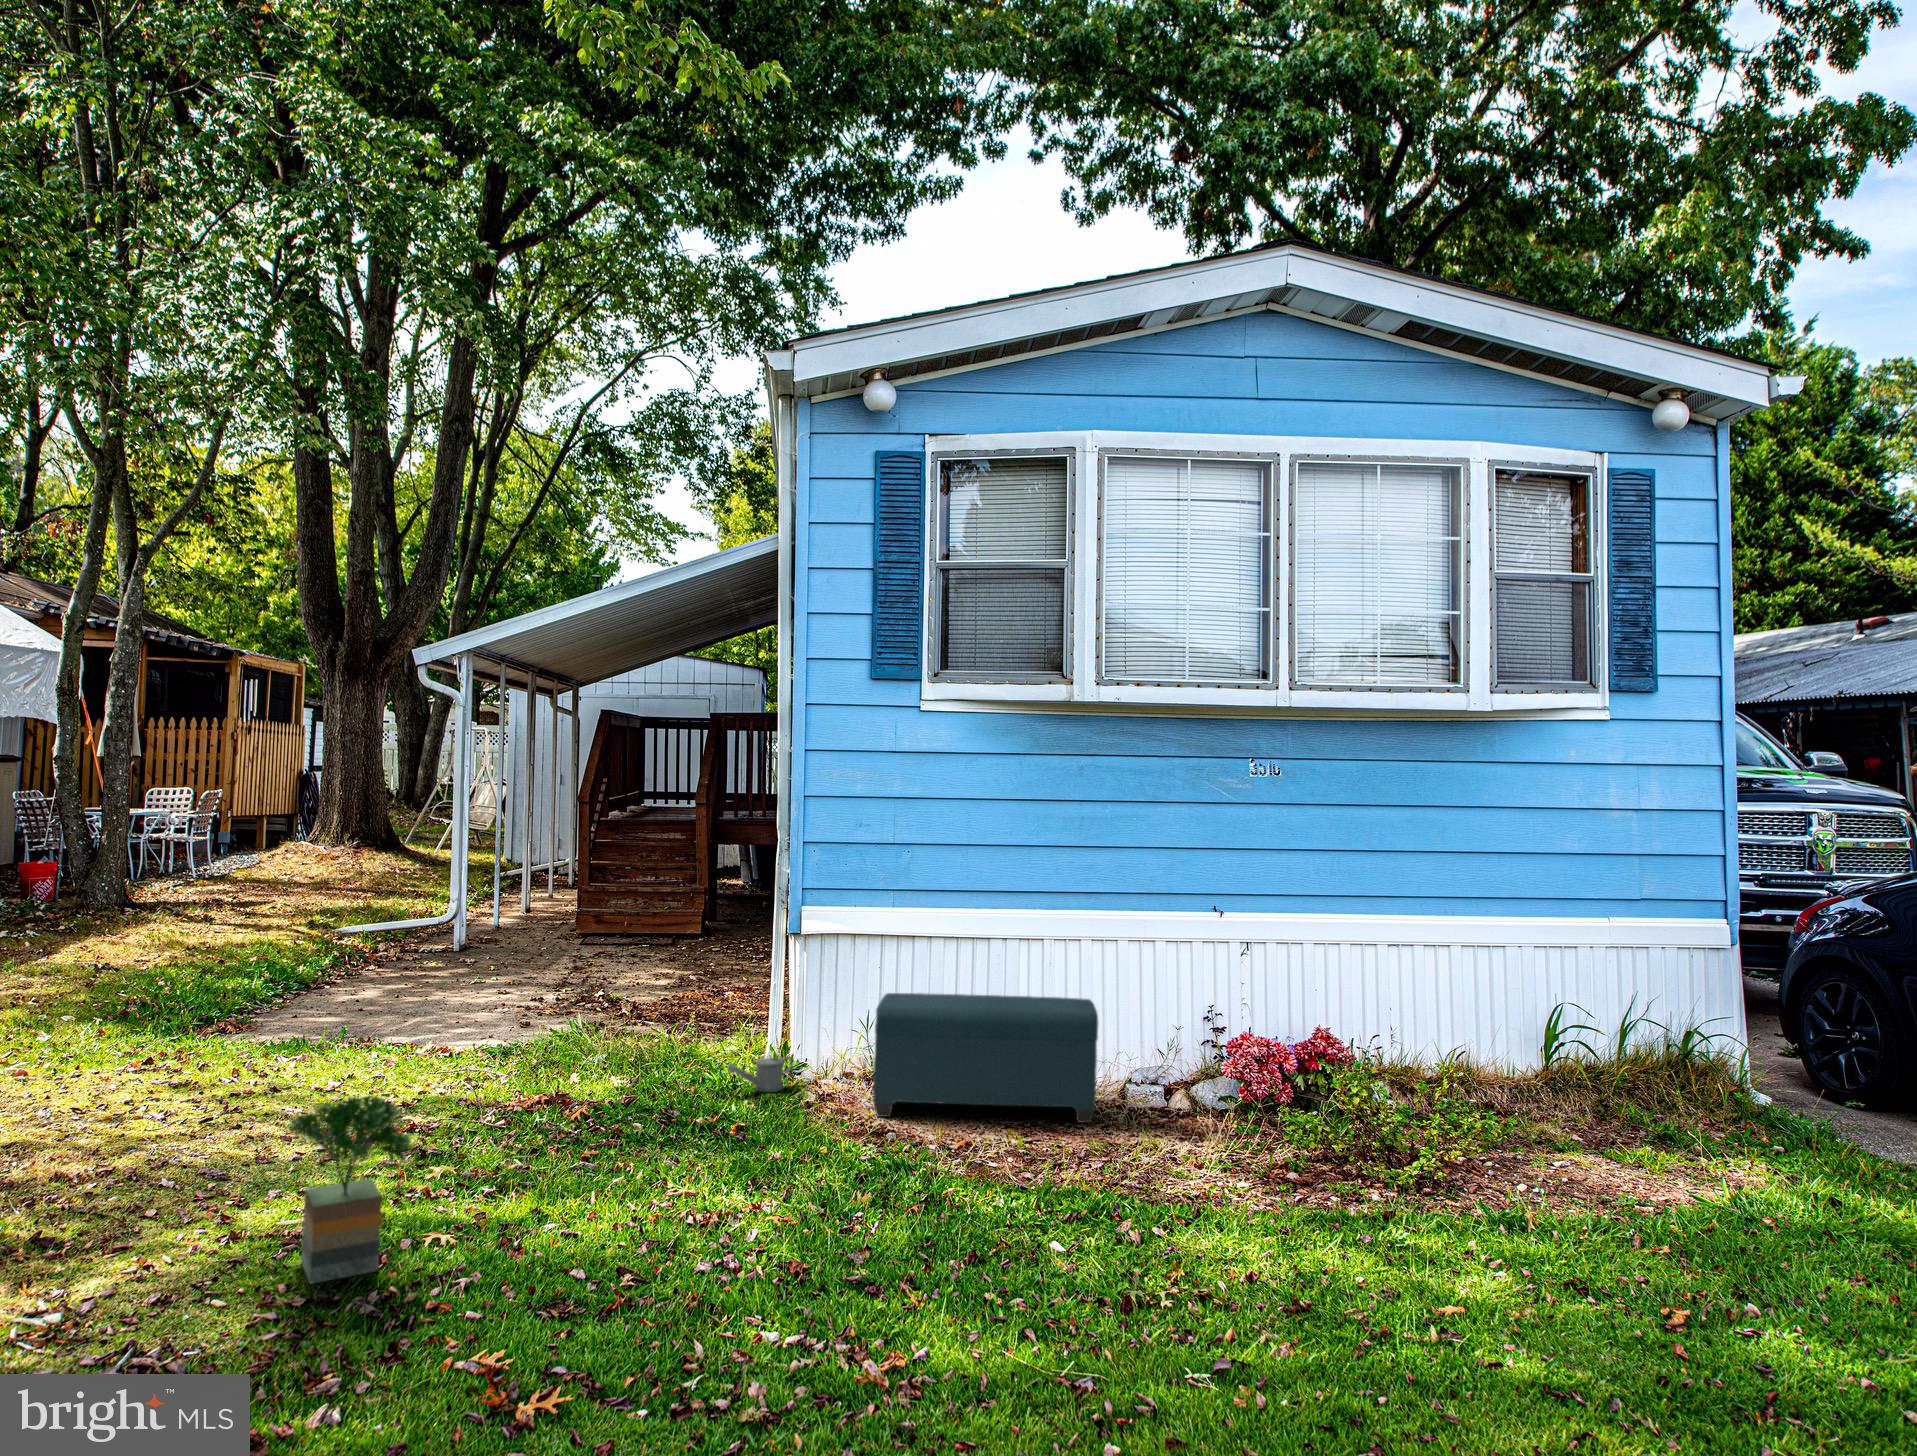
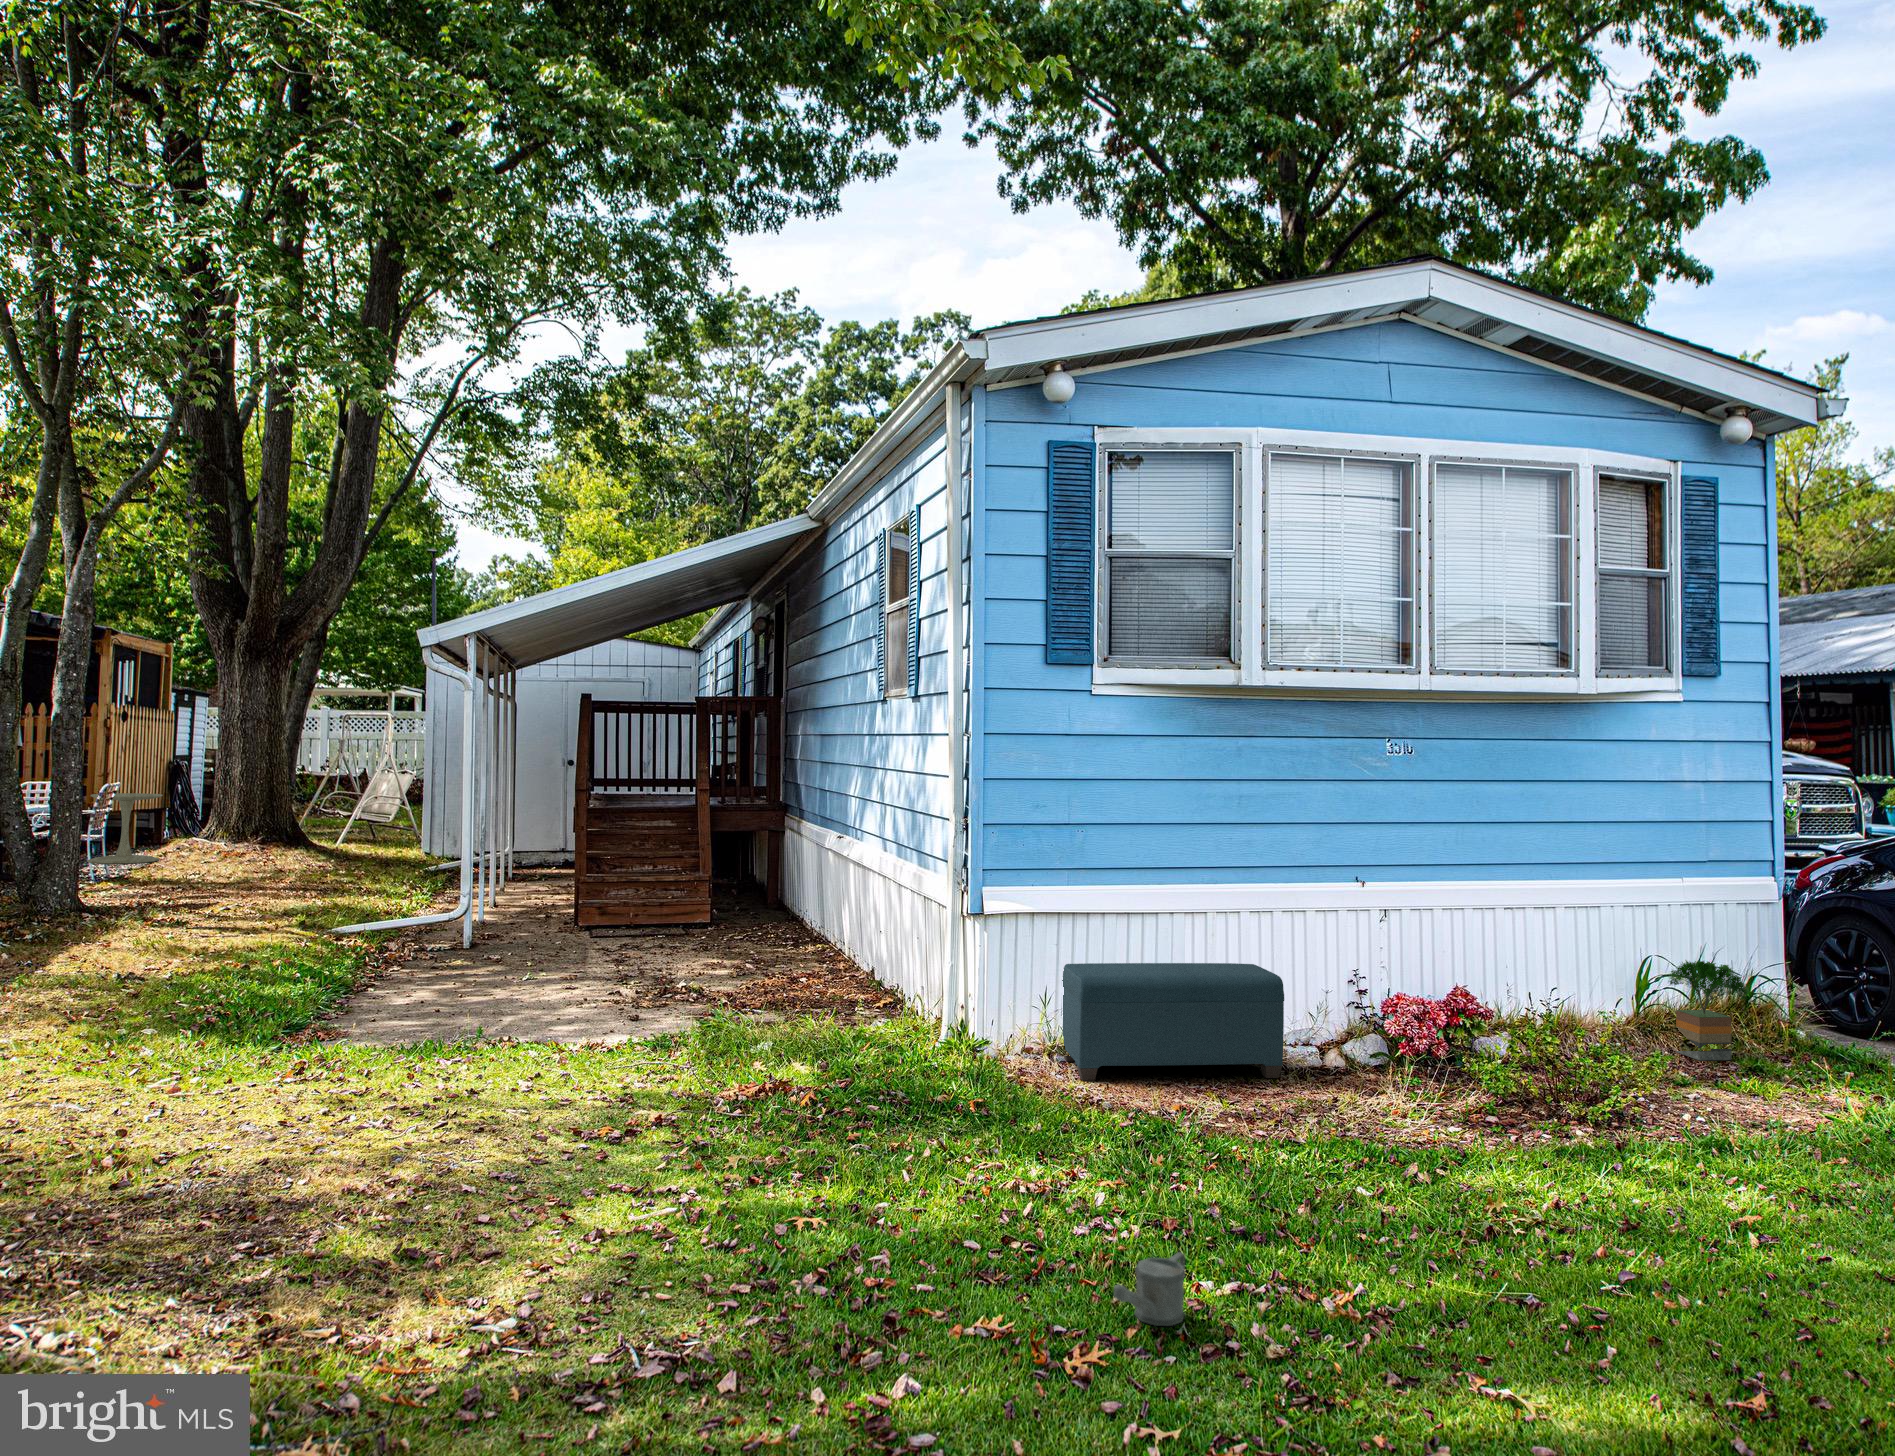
pedestal table: none [203,803,271,868] -> present [87,793,163,864]
watering can: present [728,1057,794,1092] -> present [1114,1252,1185,1326]
potted tree: present [290,1095,411,1284] -> present [1668,961,1749,1061]

